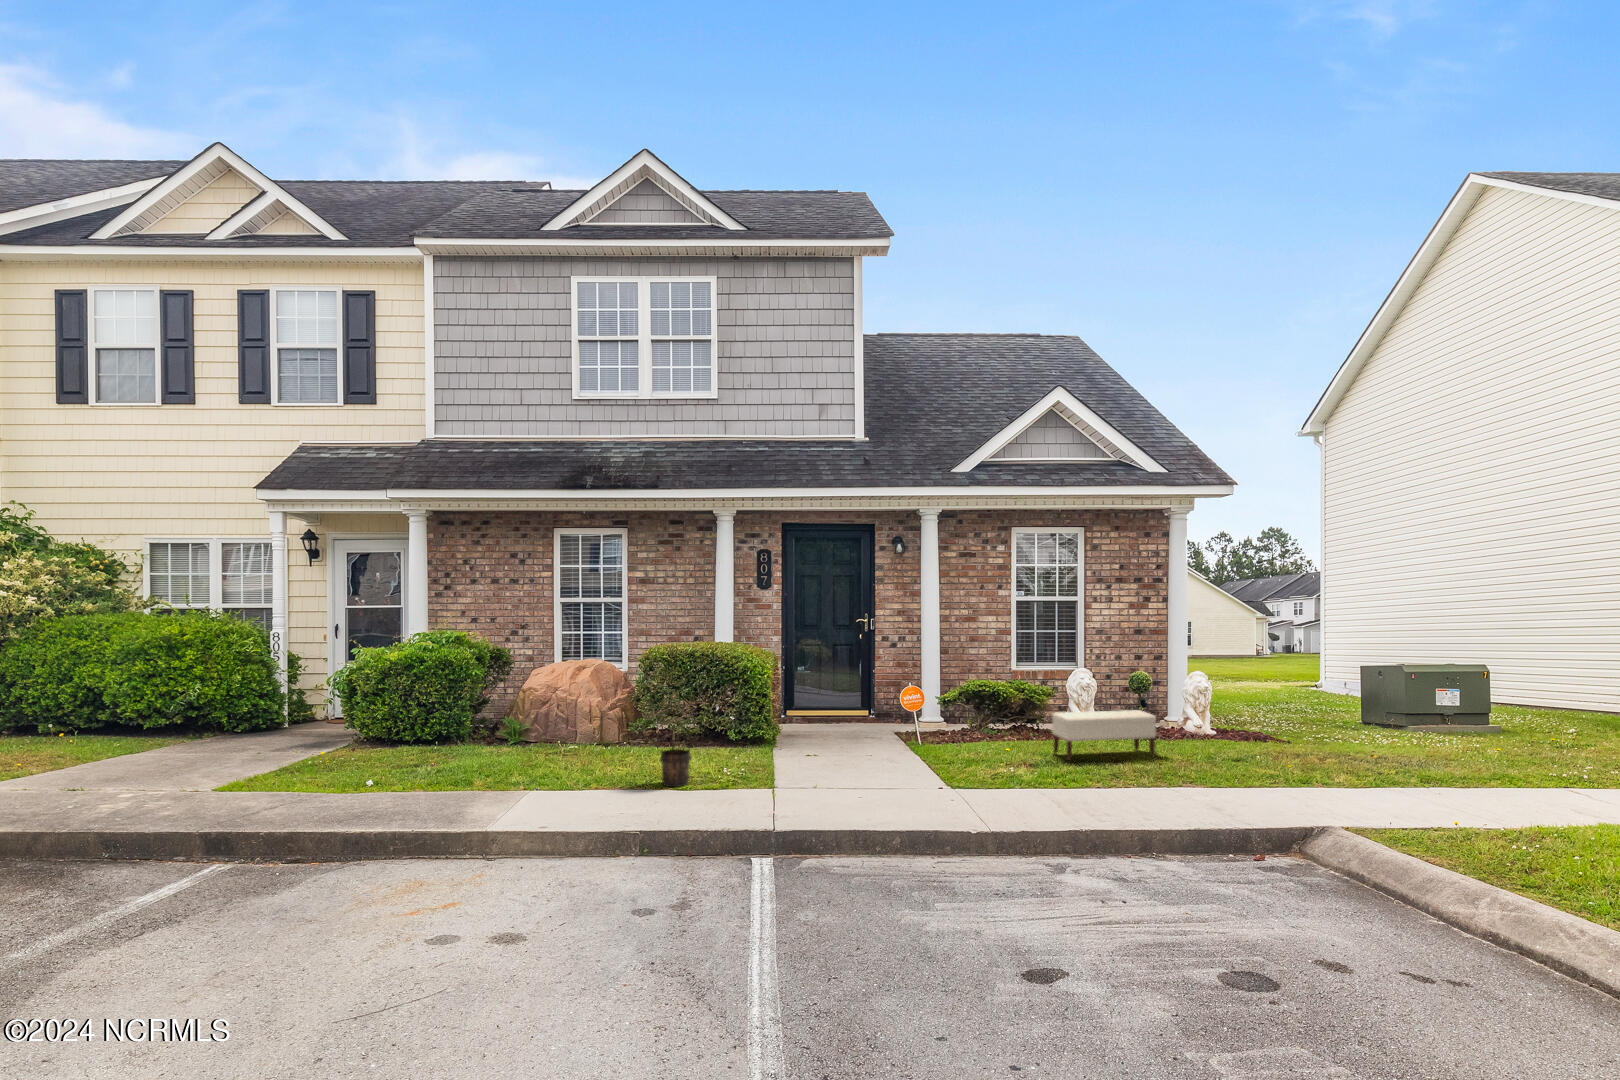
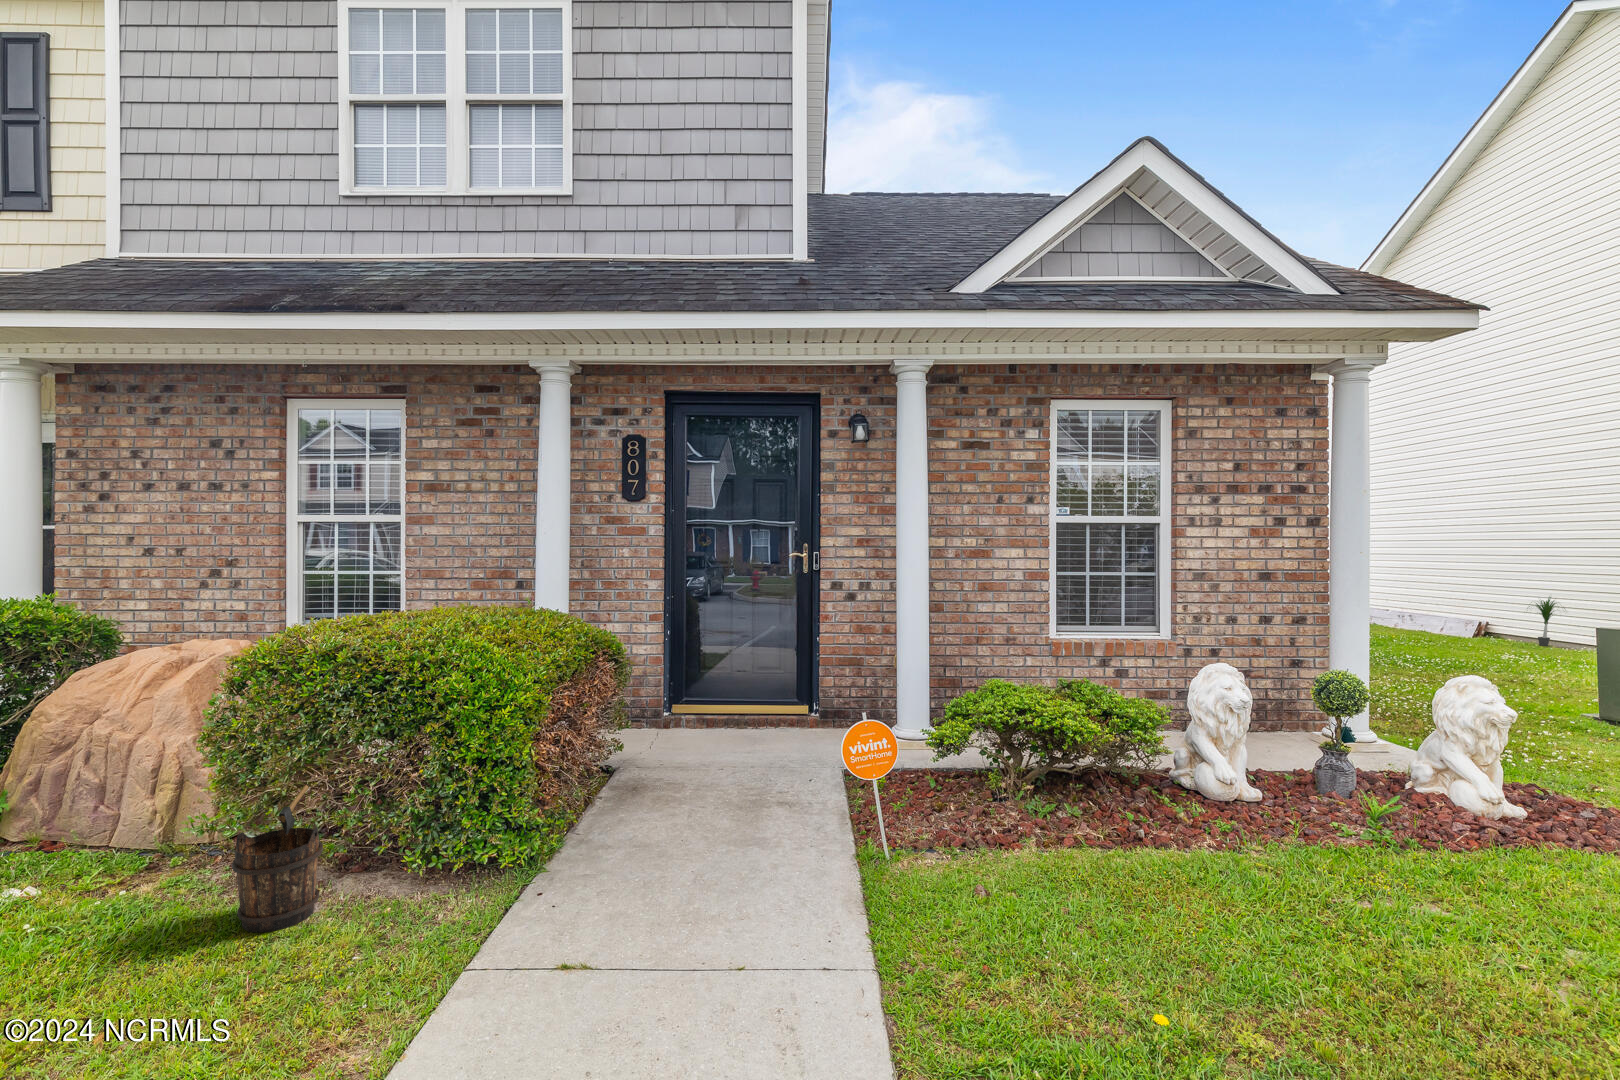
potted plant: none [1382,636,1413,676] -> present [1529,597,1557,646]
bench: present [1052,710,1156,761] -> none [1150,723,1374,836]

